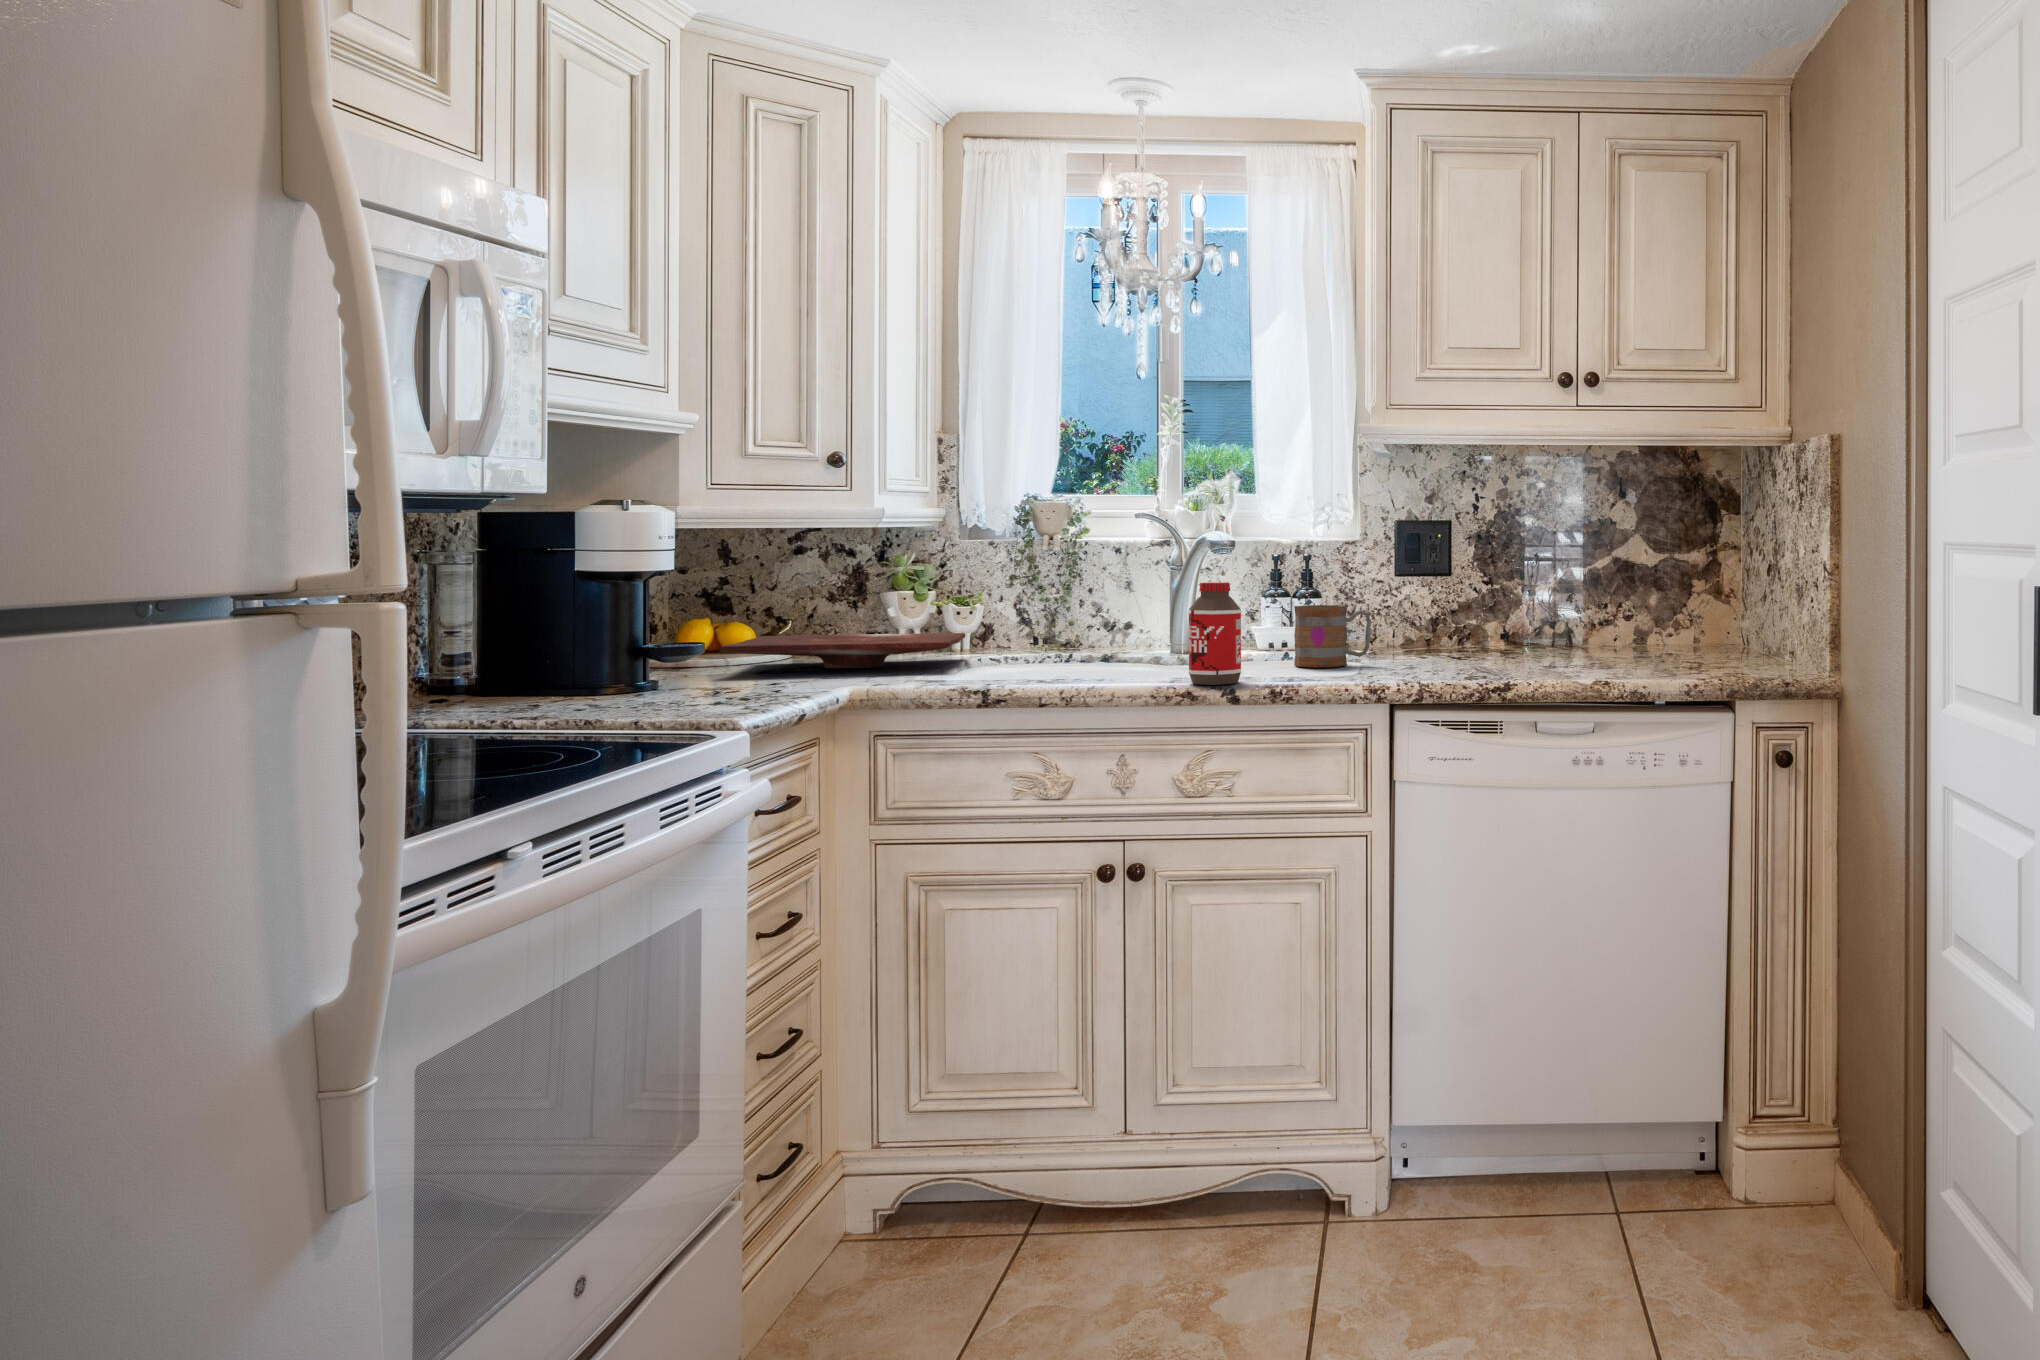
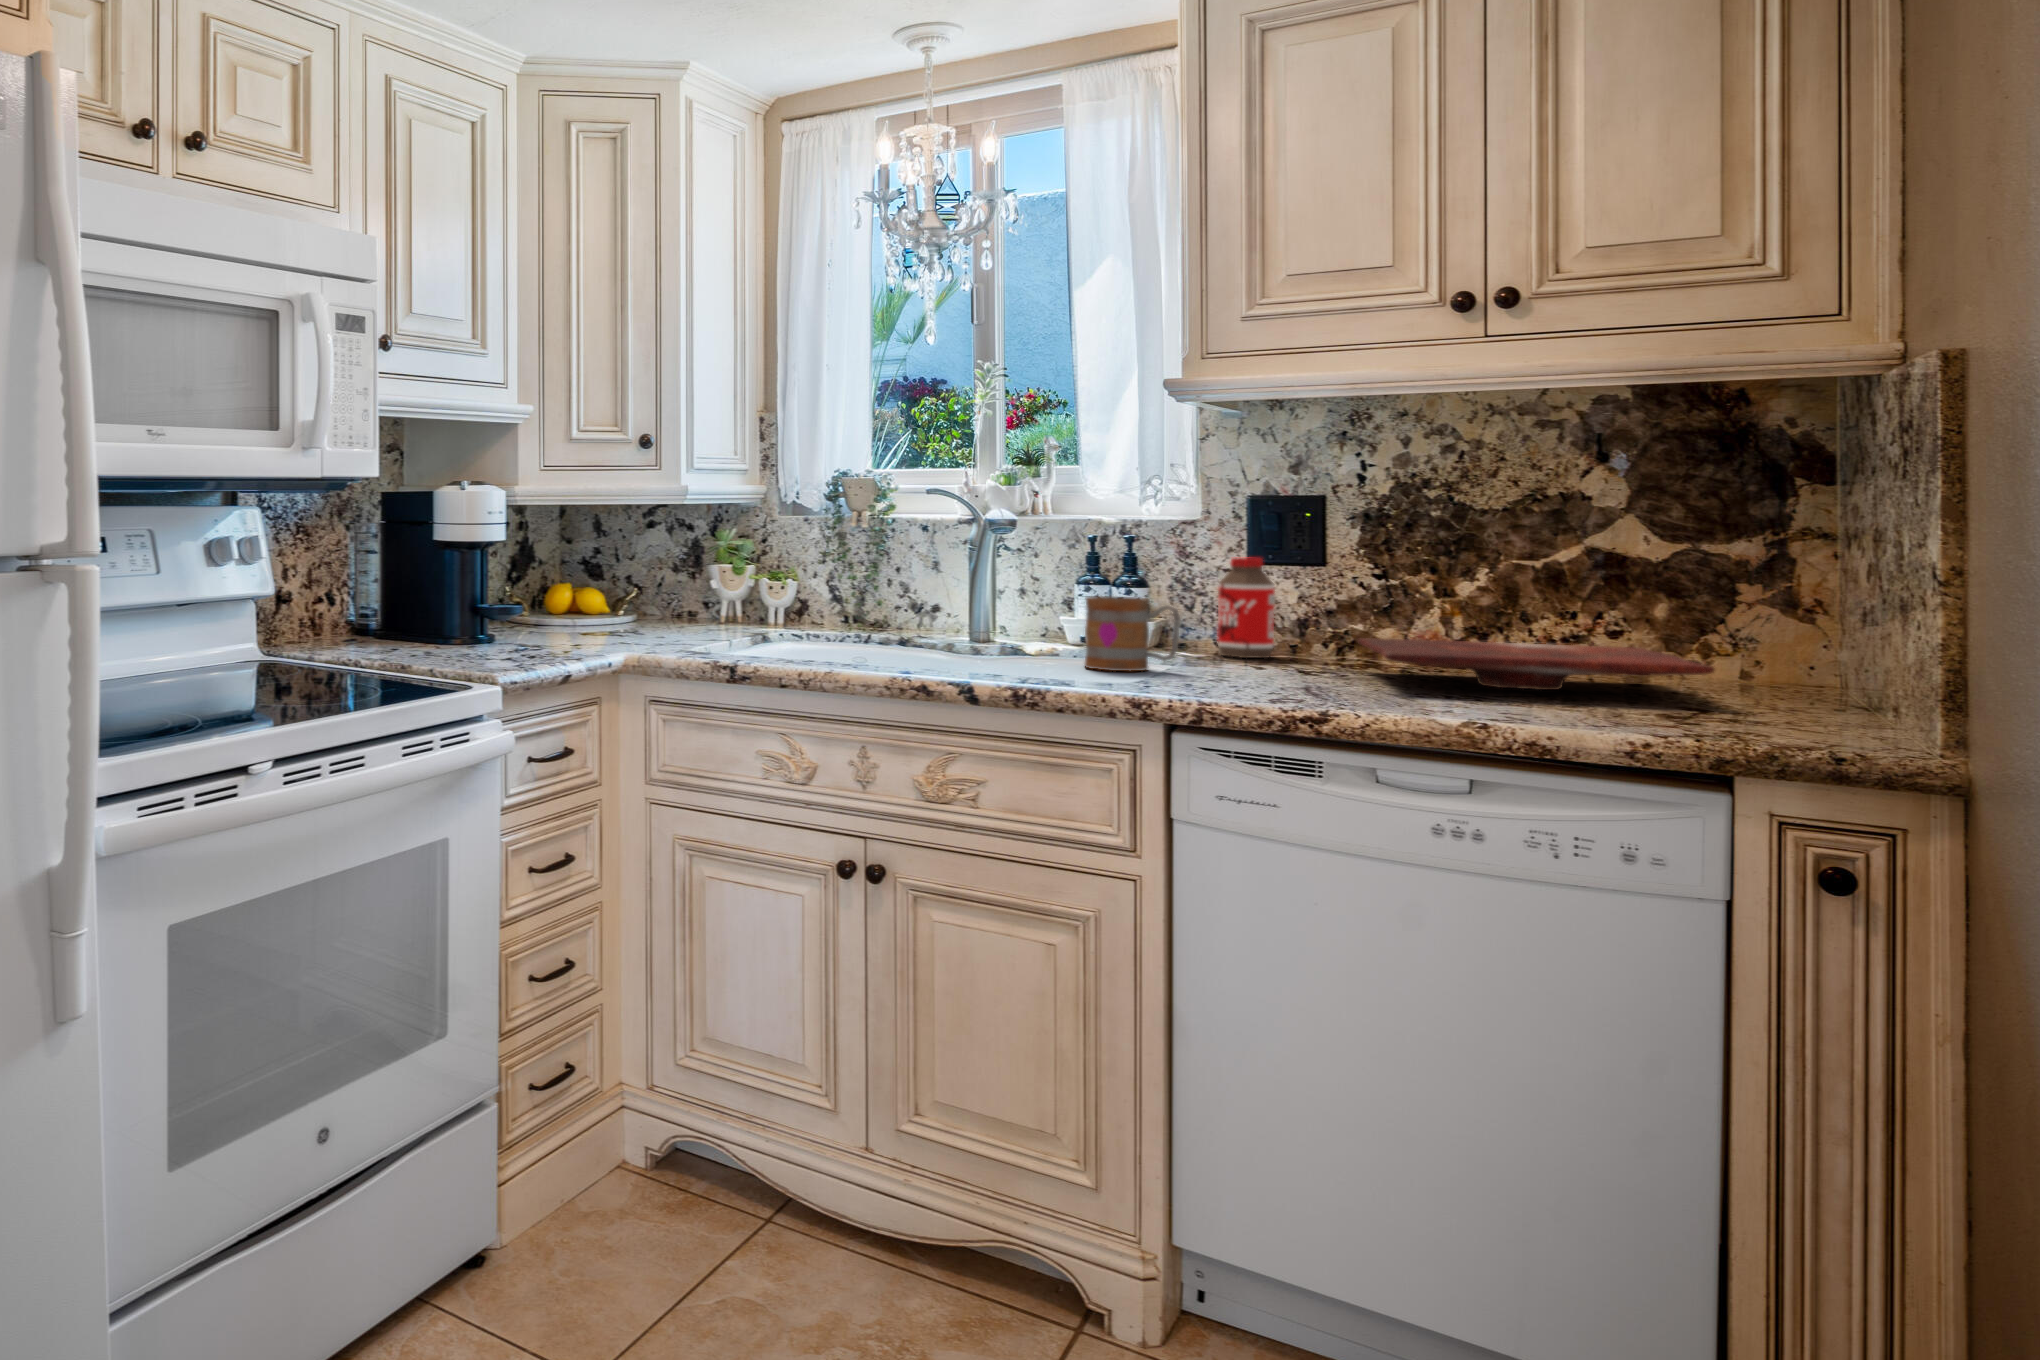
bottle: present [1189,582,1241,685] -> present [1218,557,1275,658]
cutting board: present [721,633,965,668] -> present [1358,638,1714,690]

